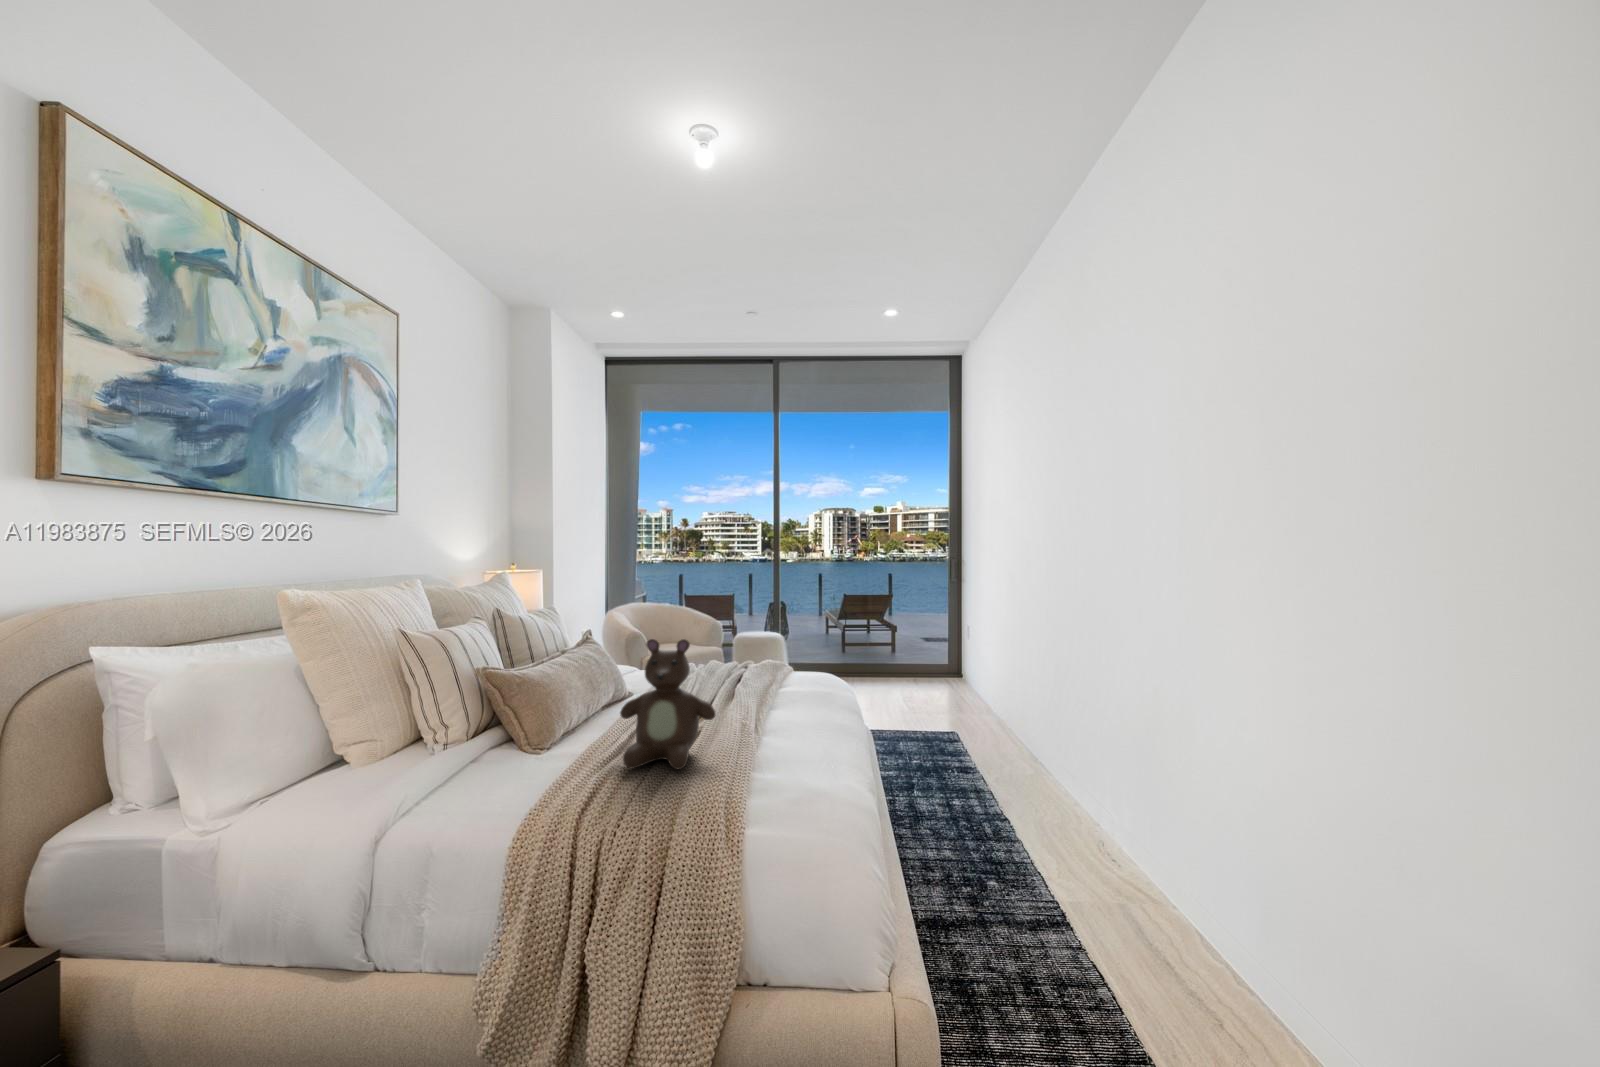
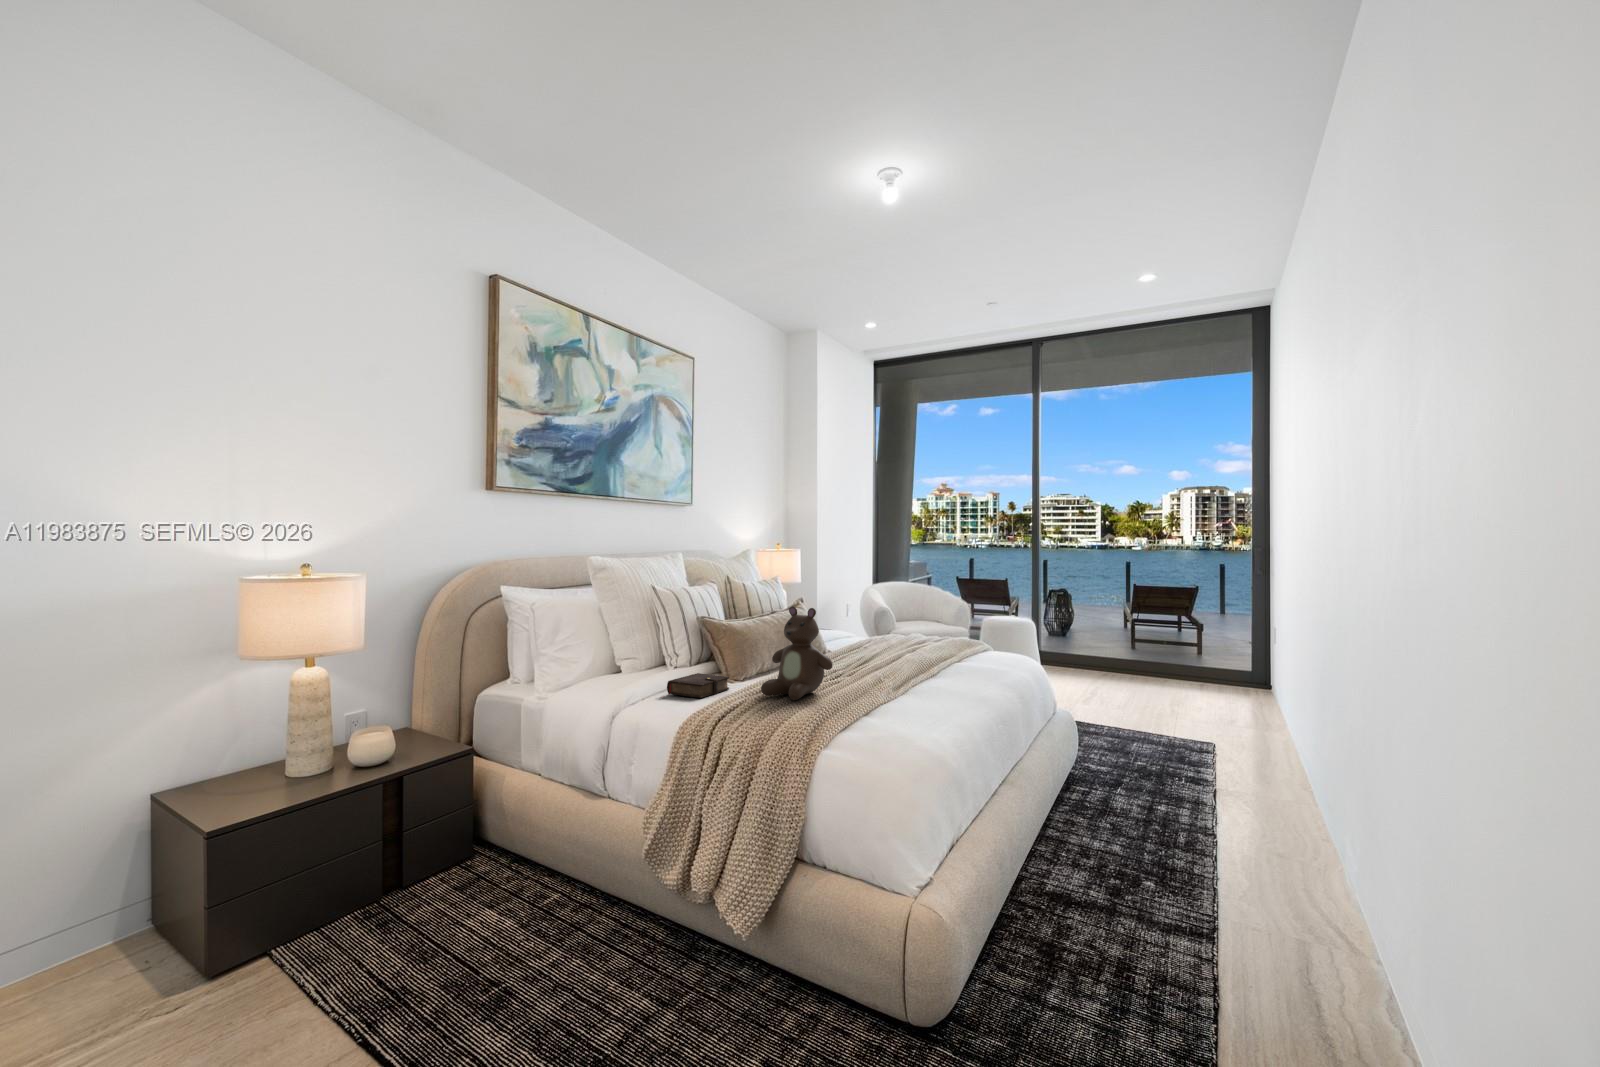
book: none [448,745,542,798] -> present [667,673,729,698]

